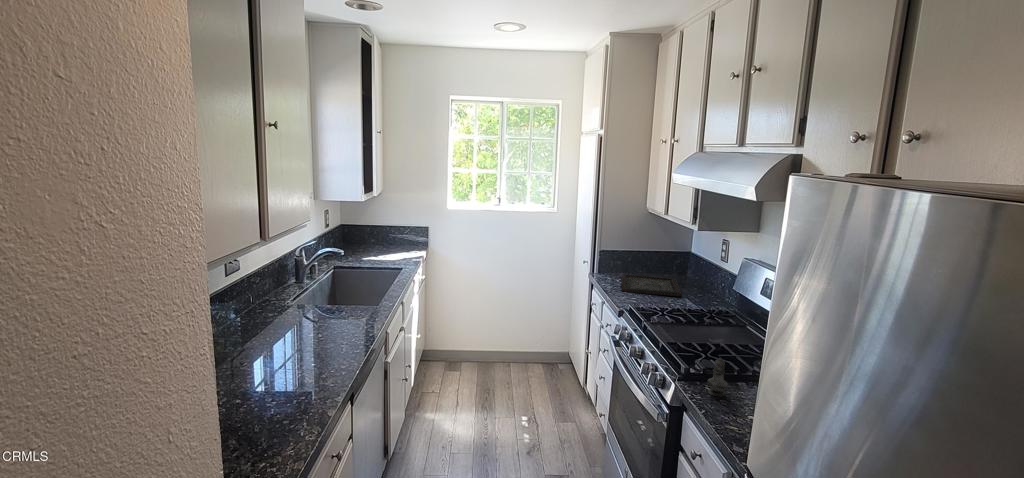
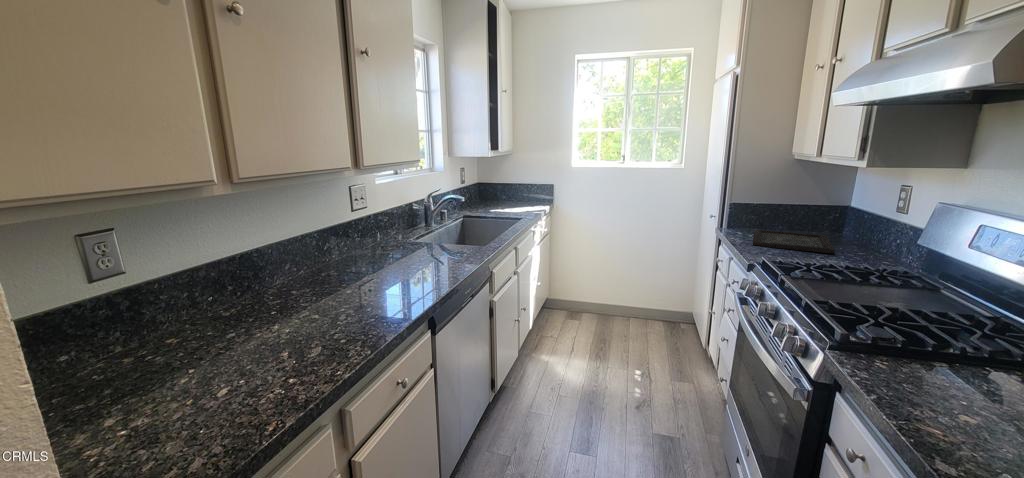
salt shaker: present [708,357,728,397] -> none [882,321,922,380]

